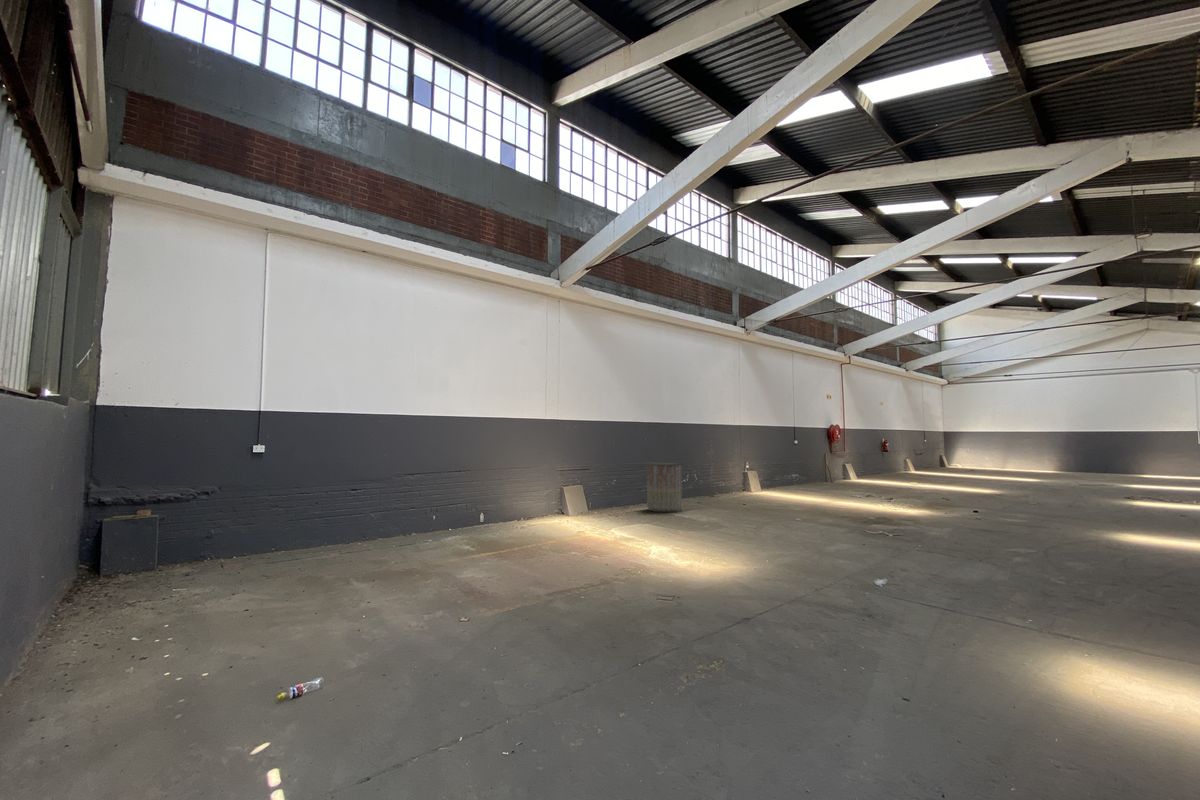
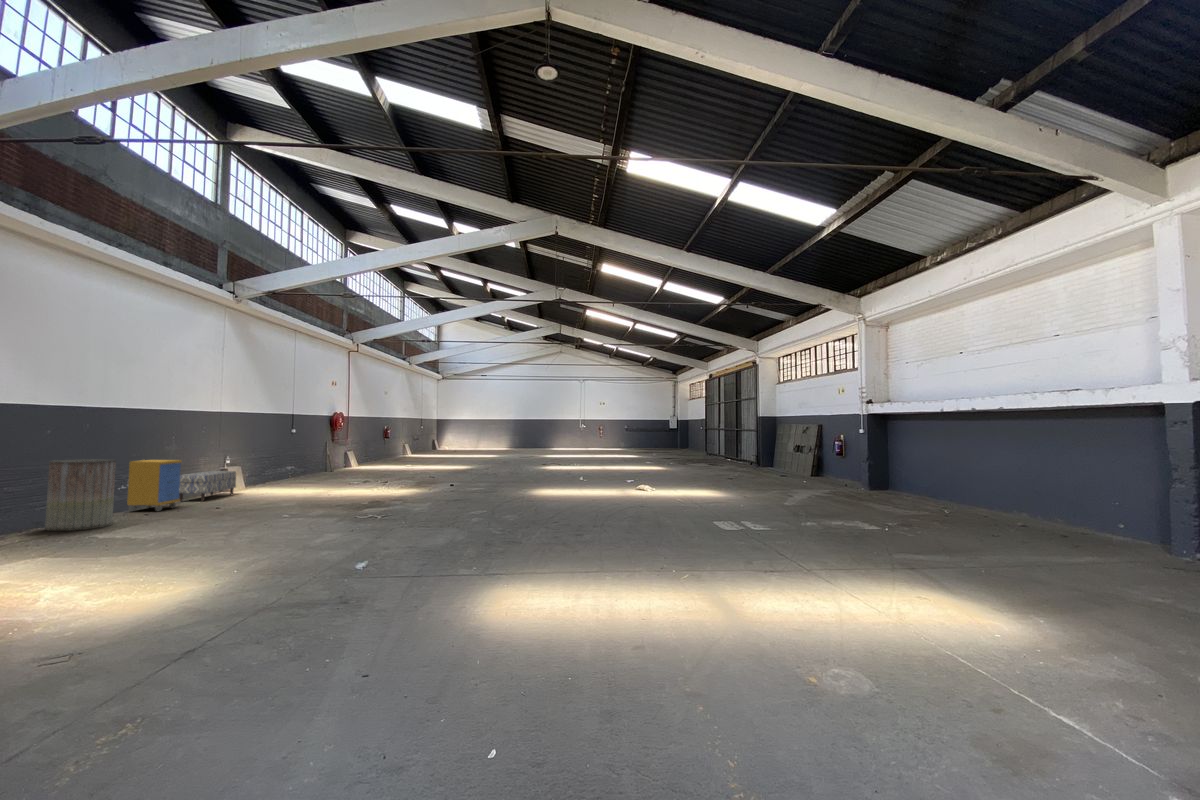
storage cabinet: none [687,465,719,504] -> present [127,460,182,511]
bench: none [716,476,755,500] -> present [179,471,236,501]

